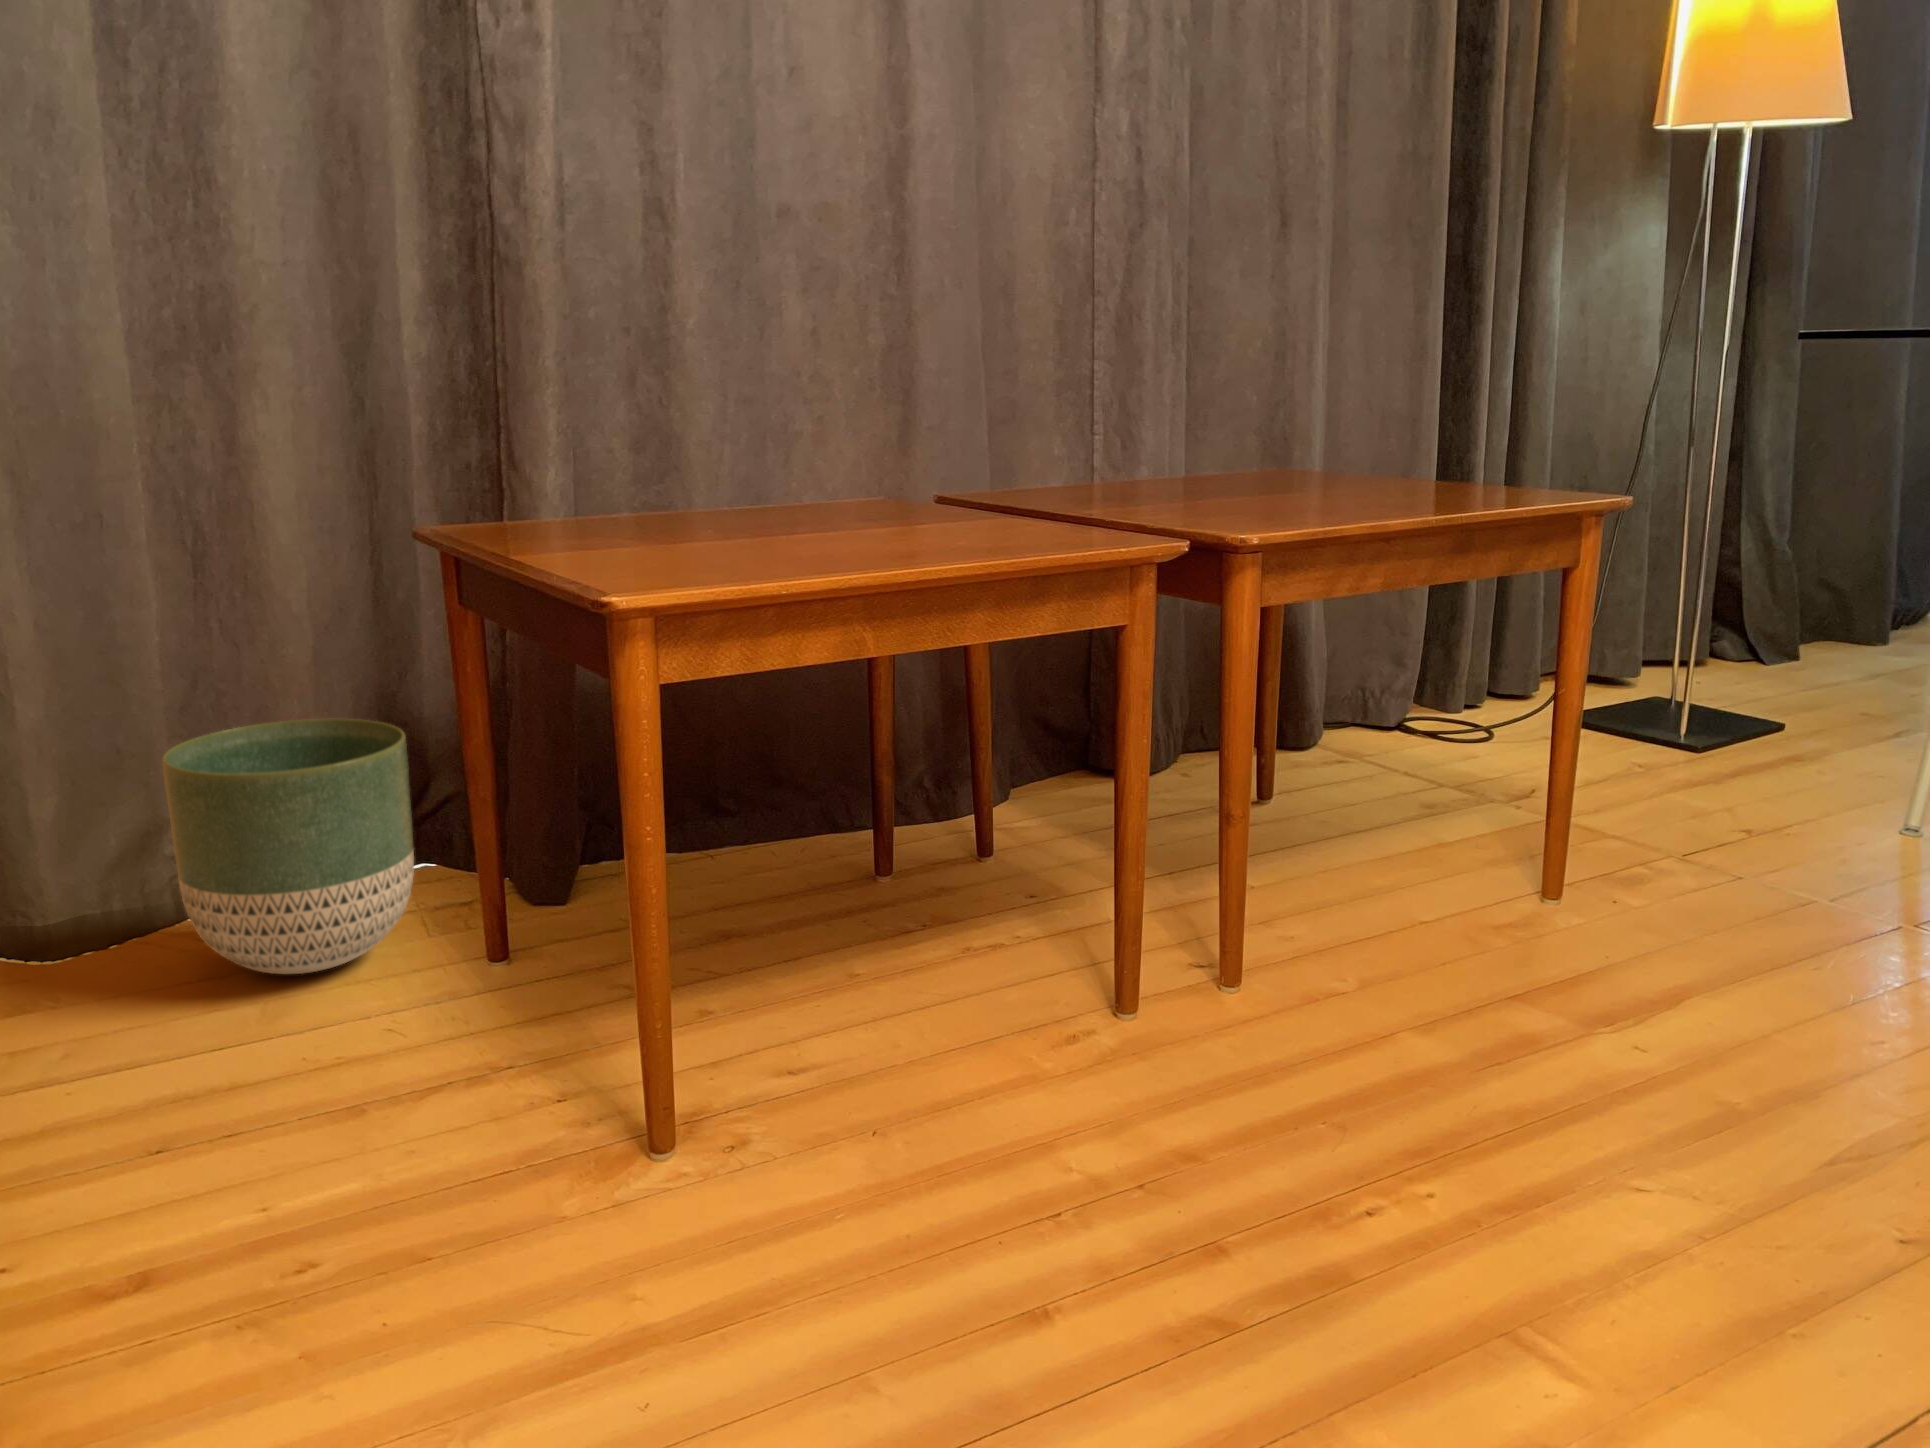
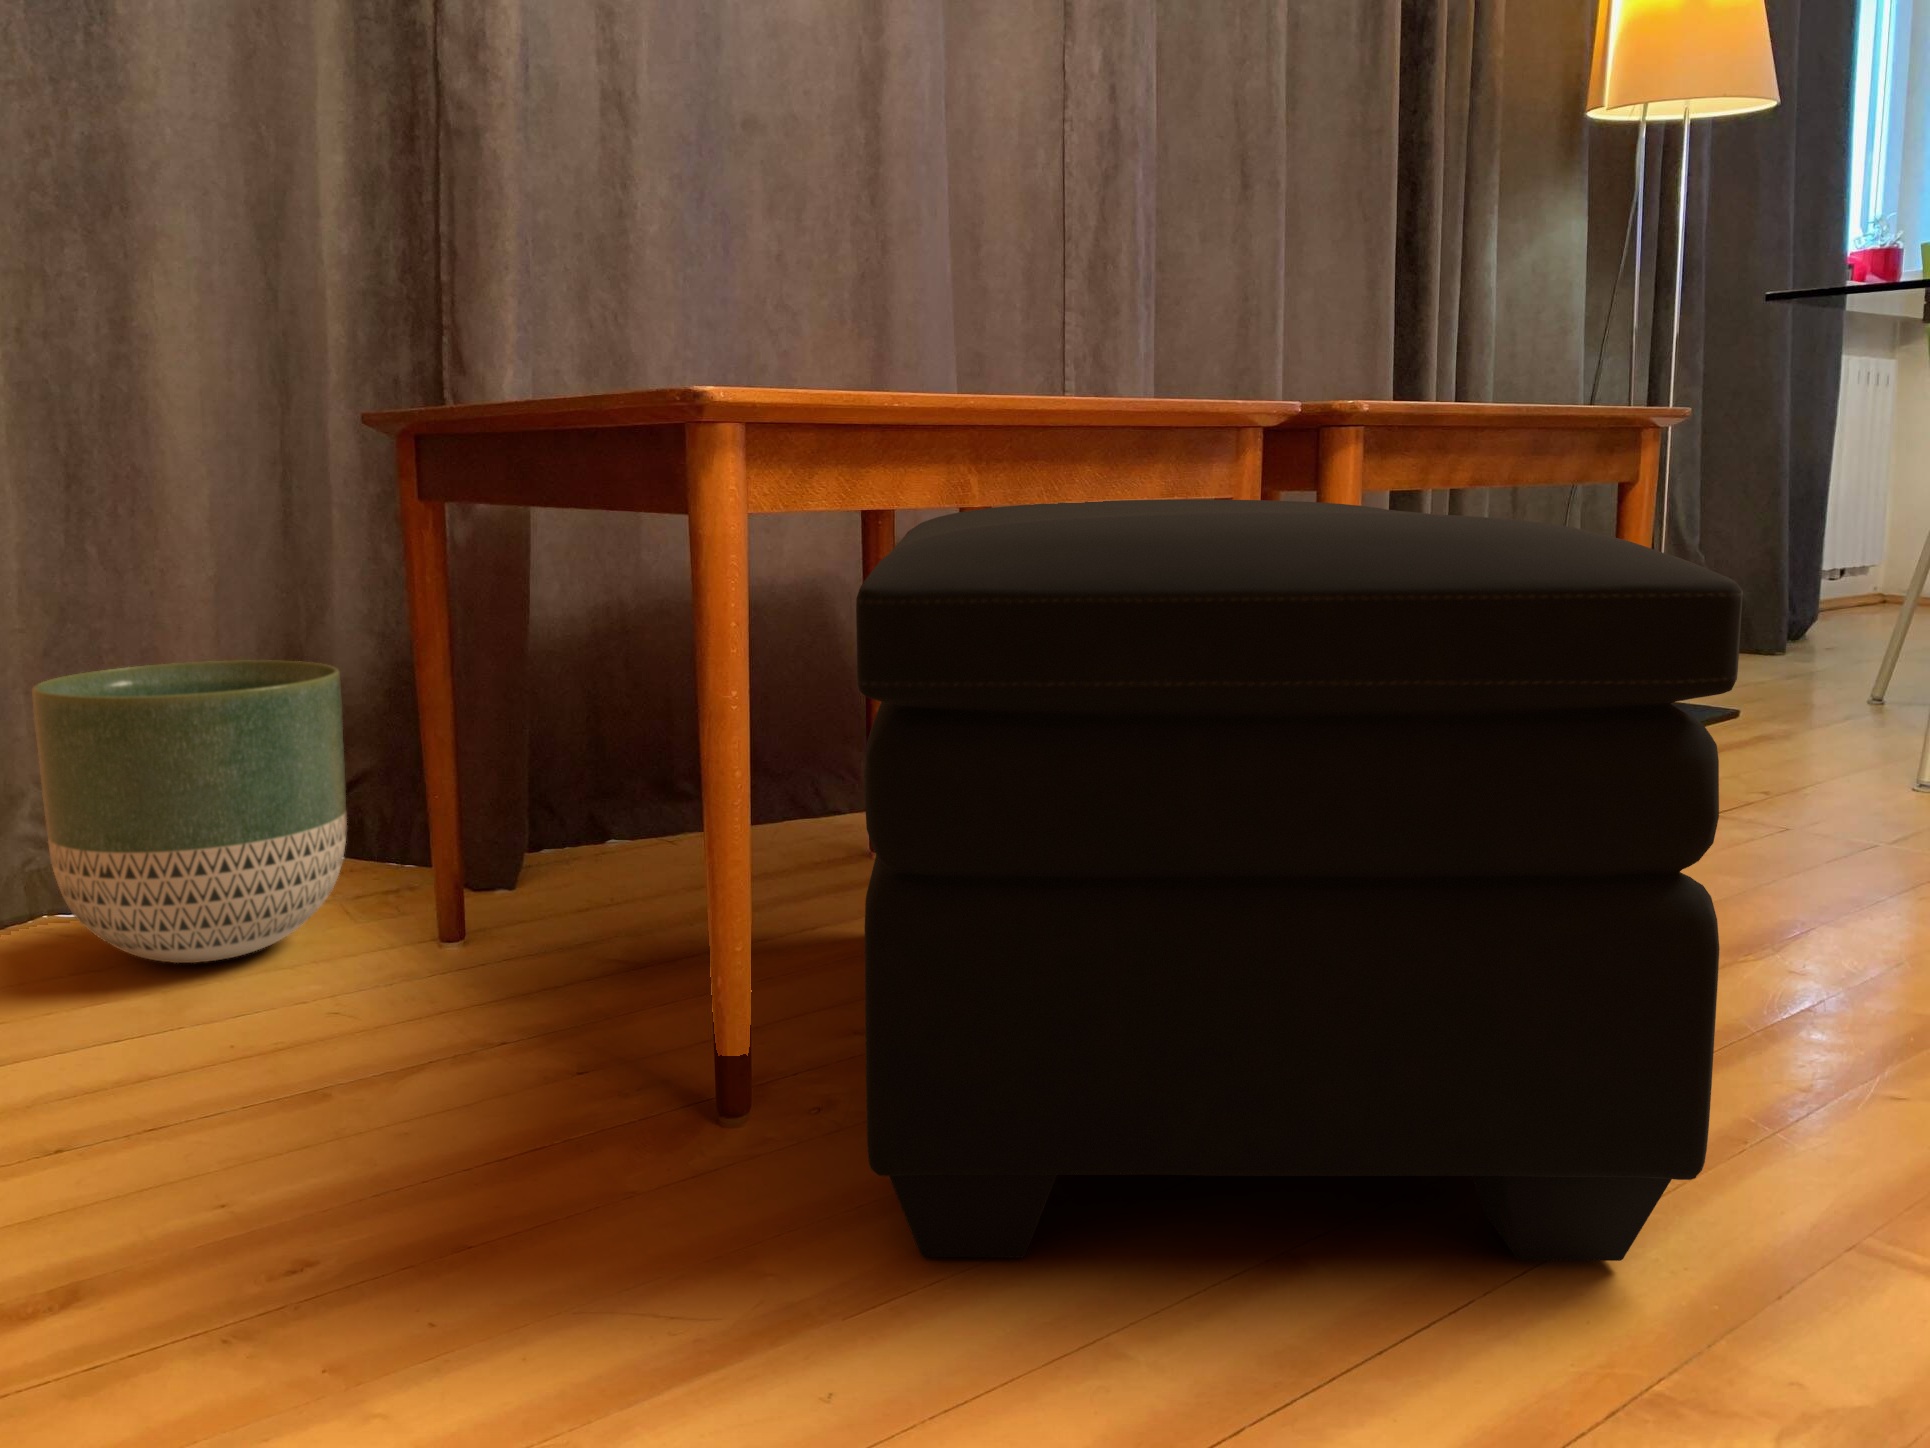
ottoman: none [686,626,1378,1339] -> present [856,499,1743,1261]

